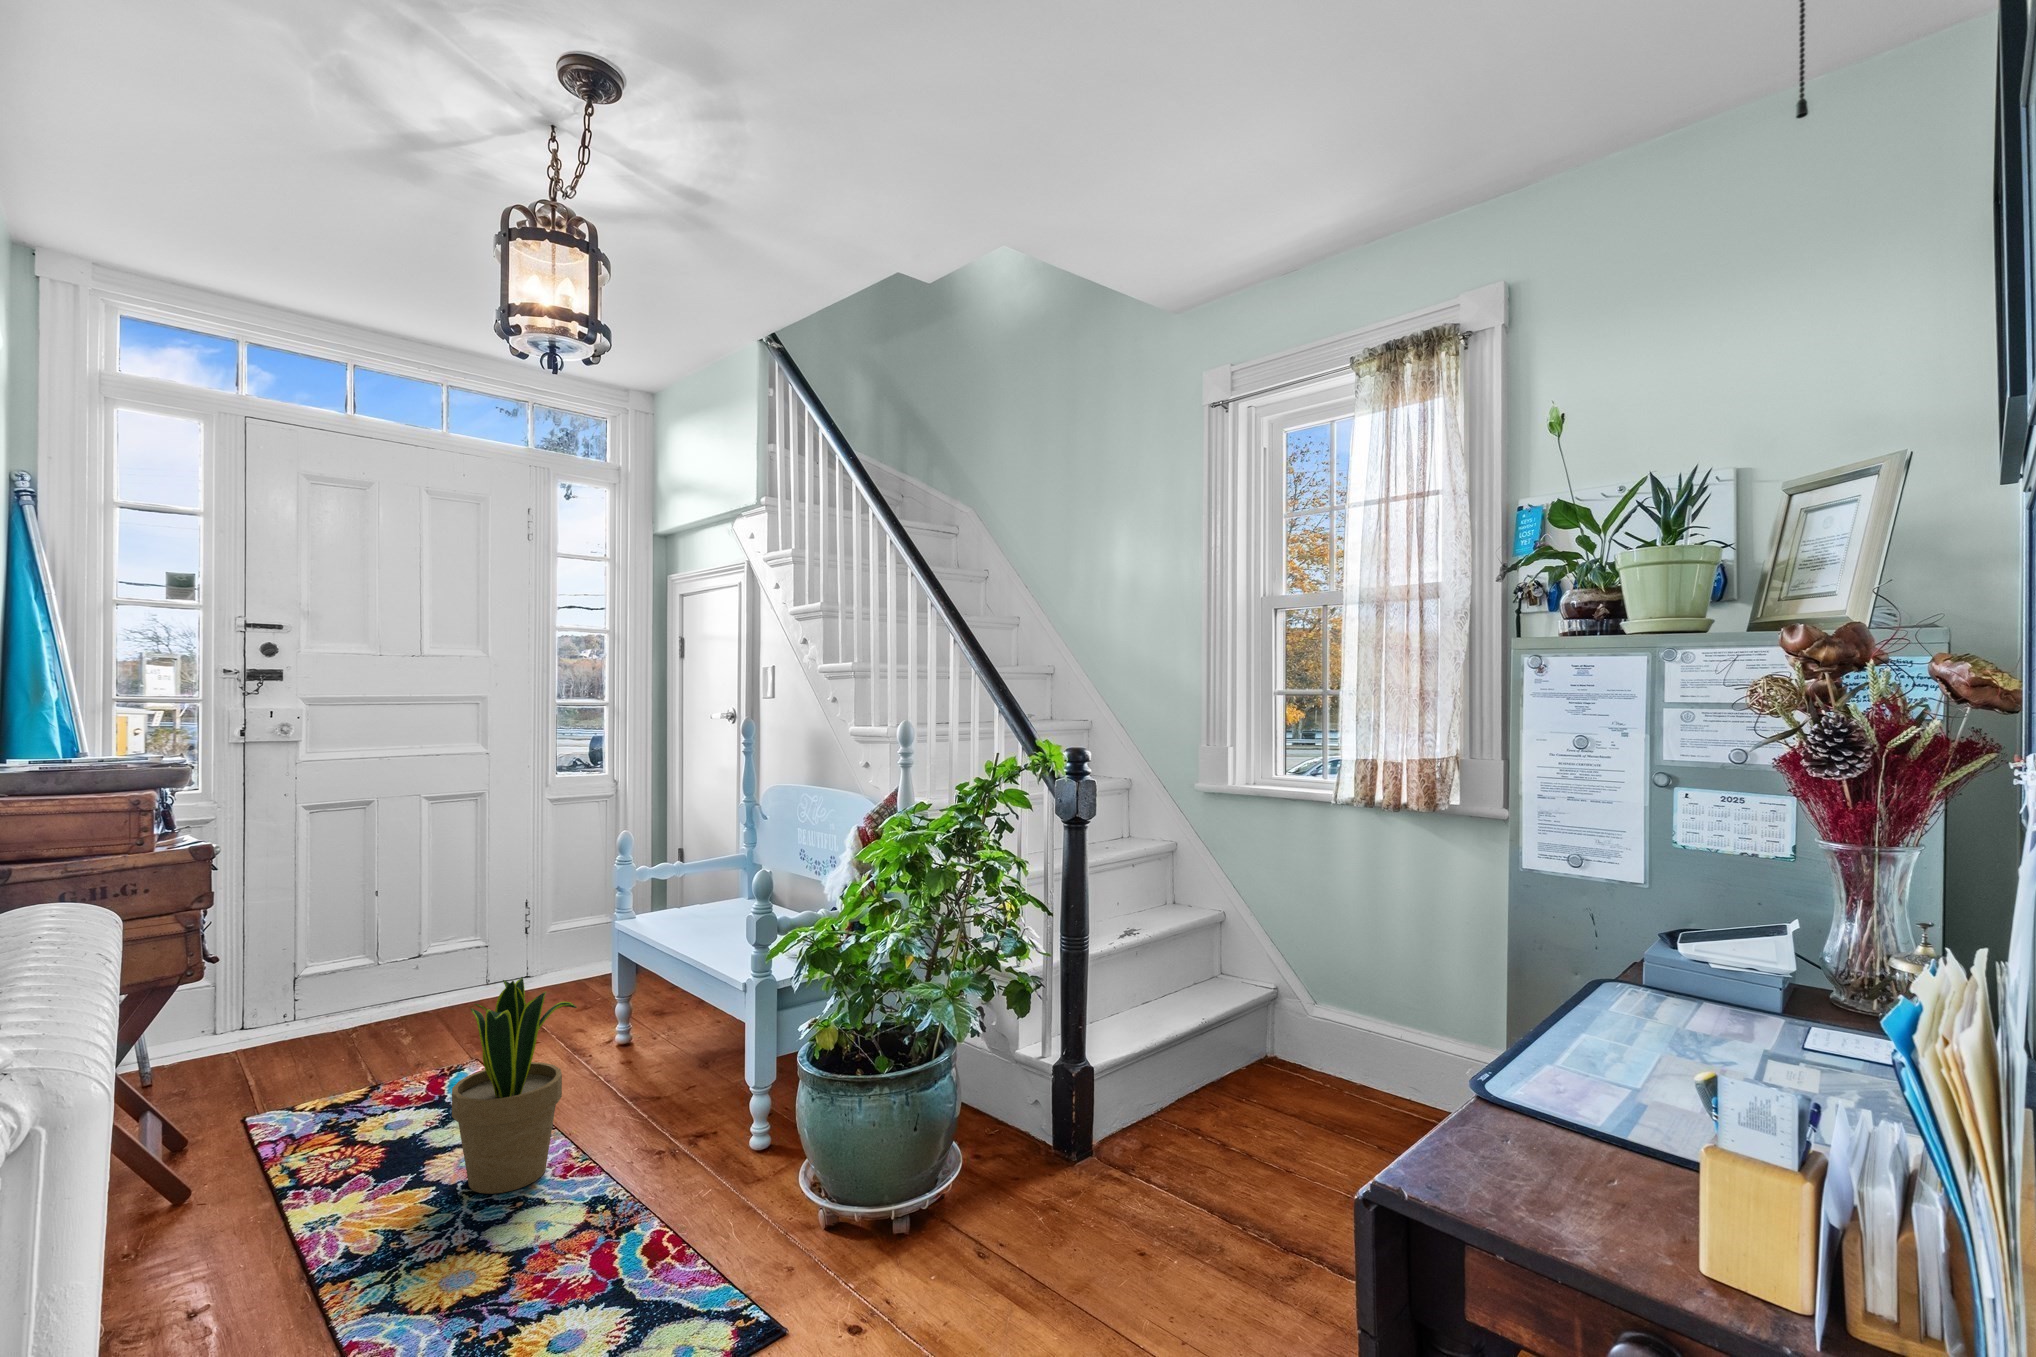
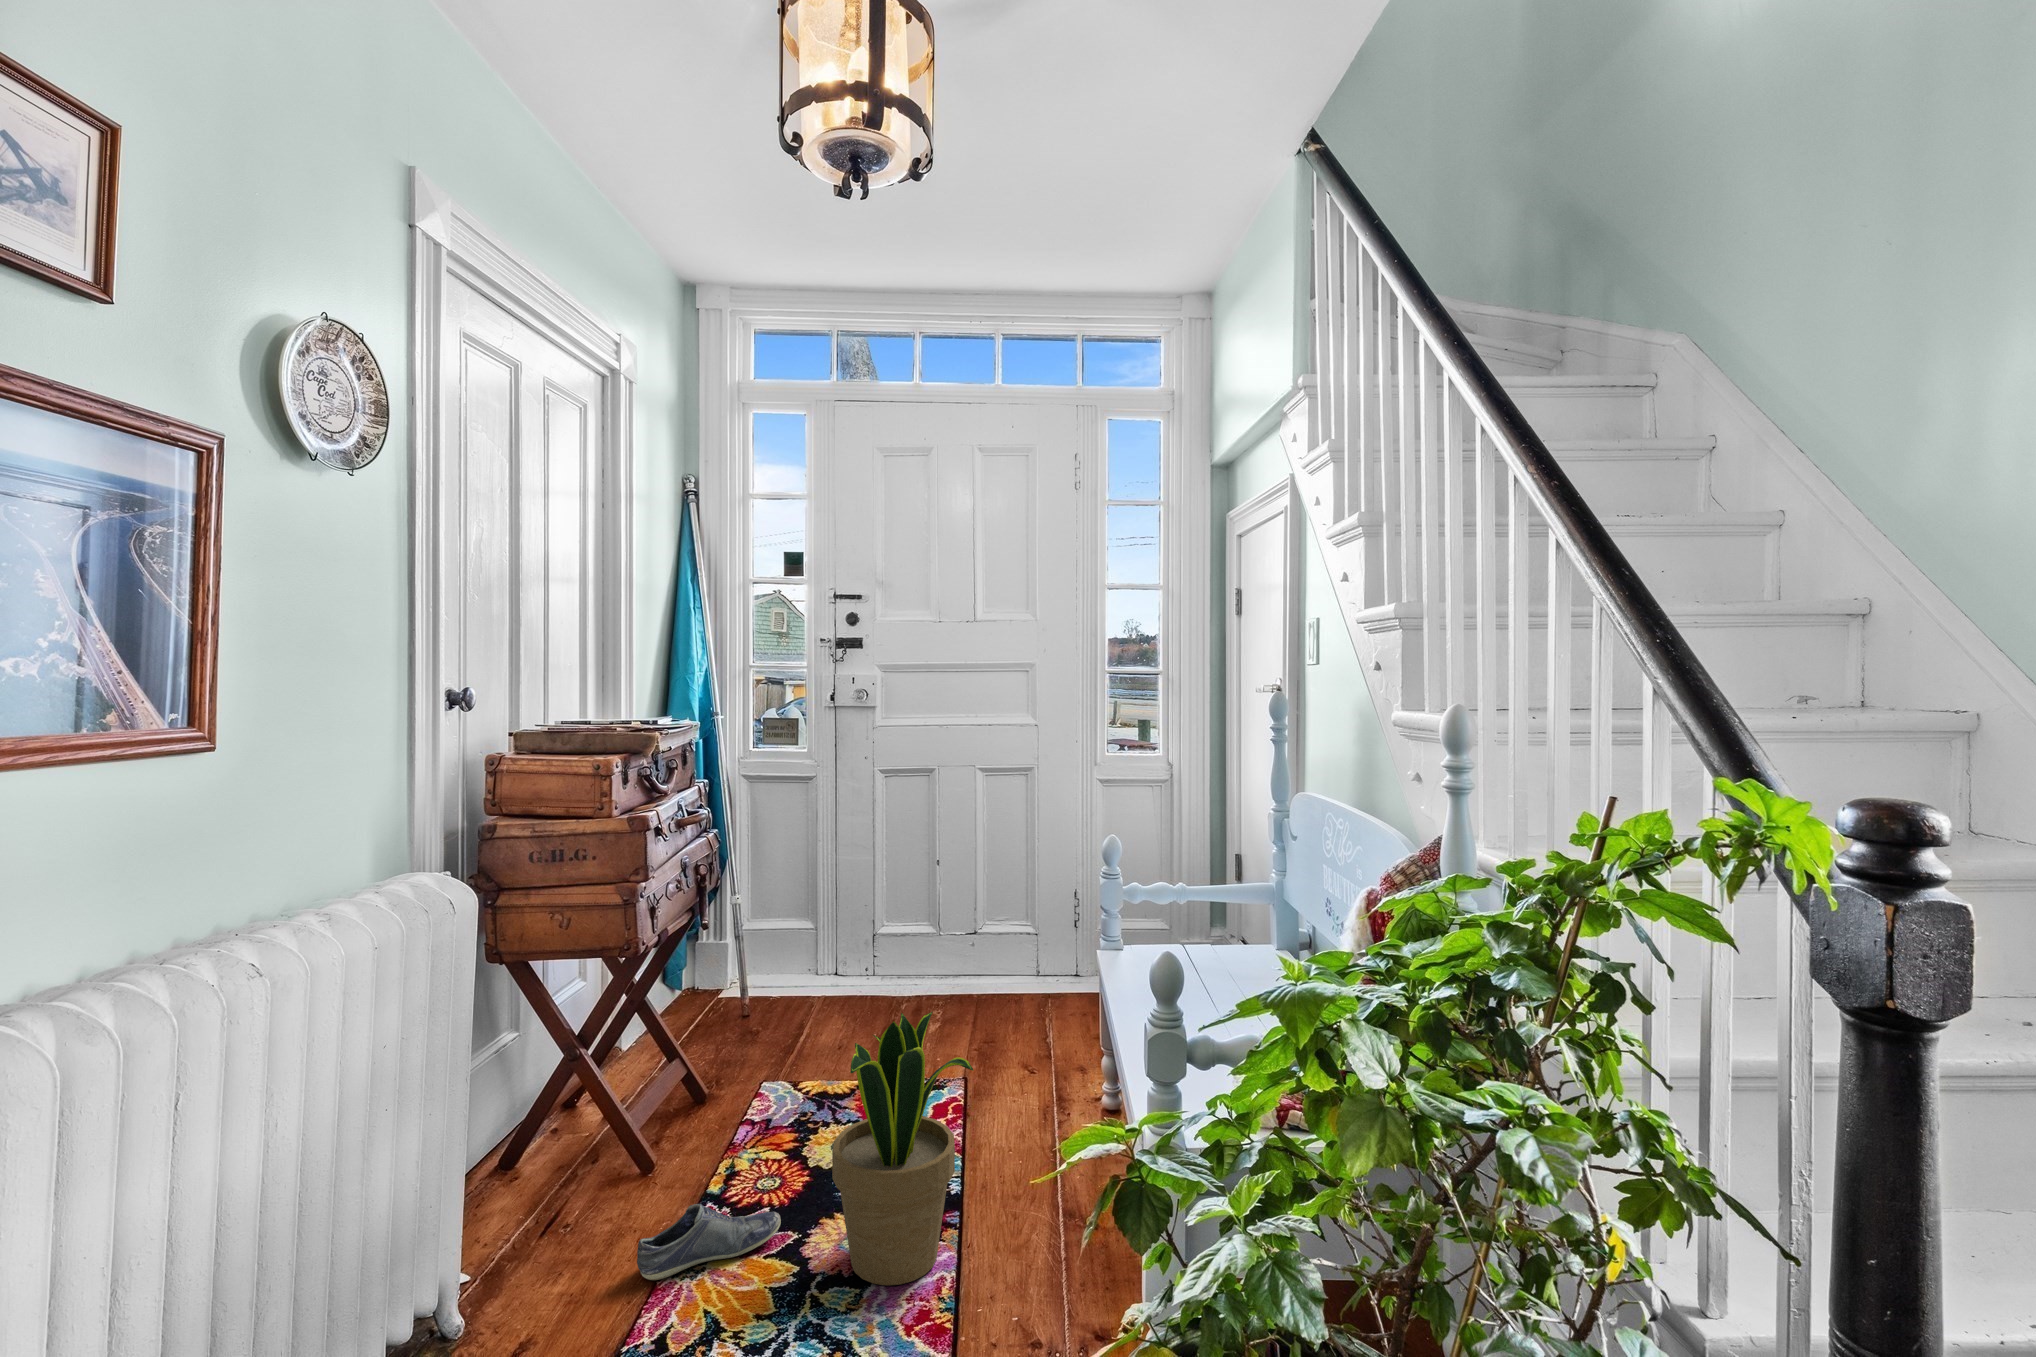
shoe: none [255,1180,386,1260] -> present [637,1203,781,1280]

